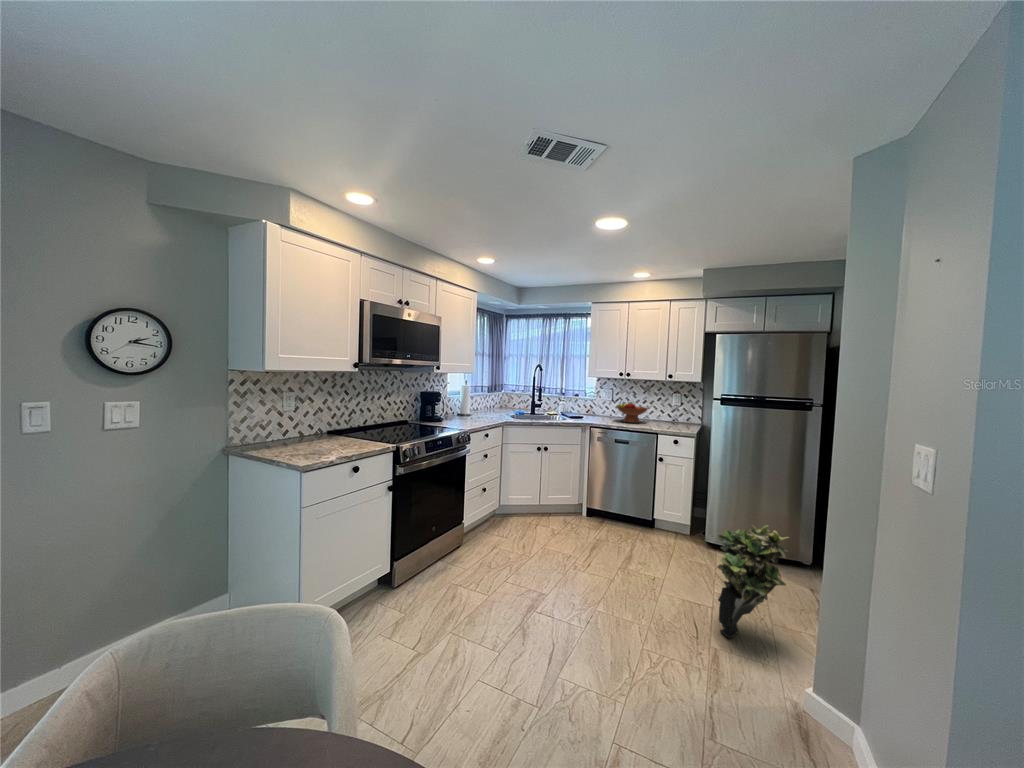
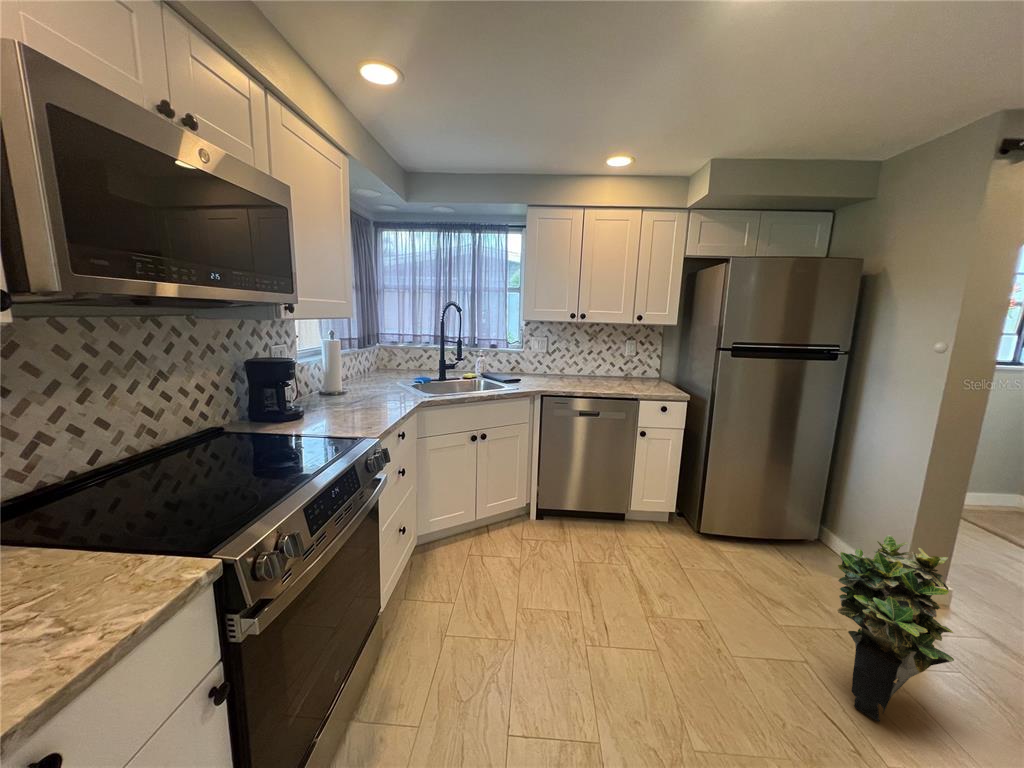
fruit bowl: present [617,402,648,423] -> none [565,354,609,383]

